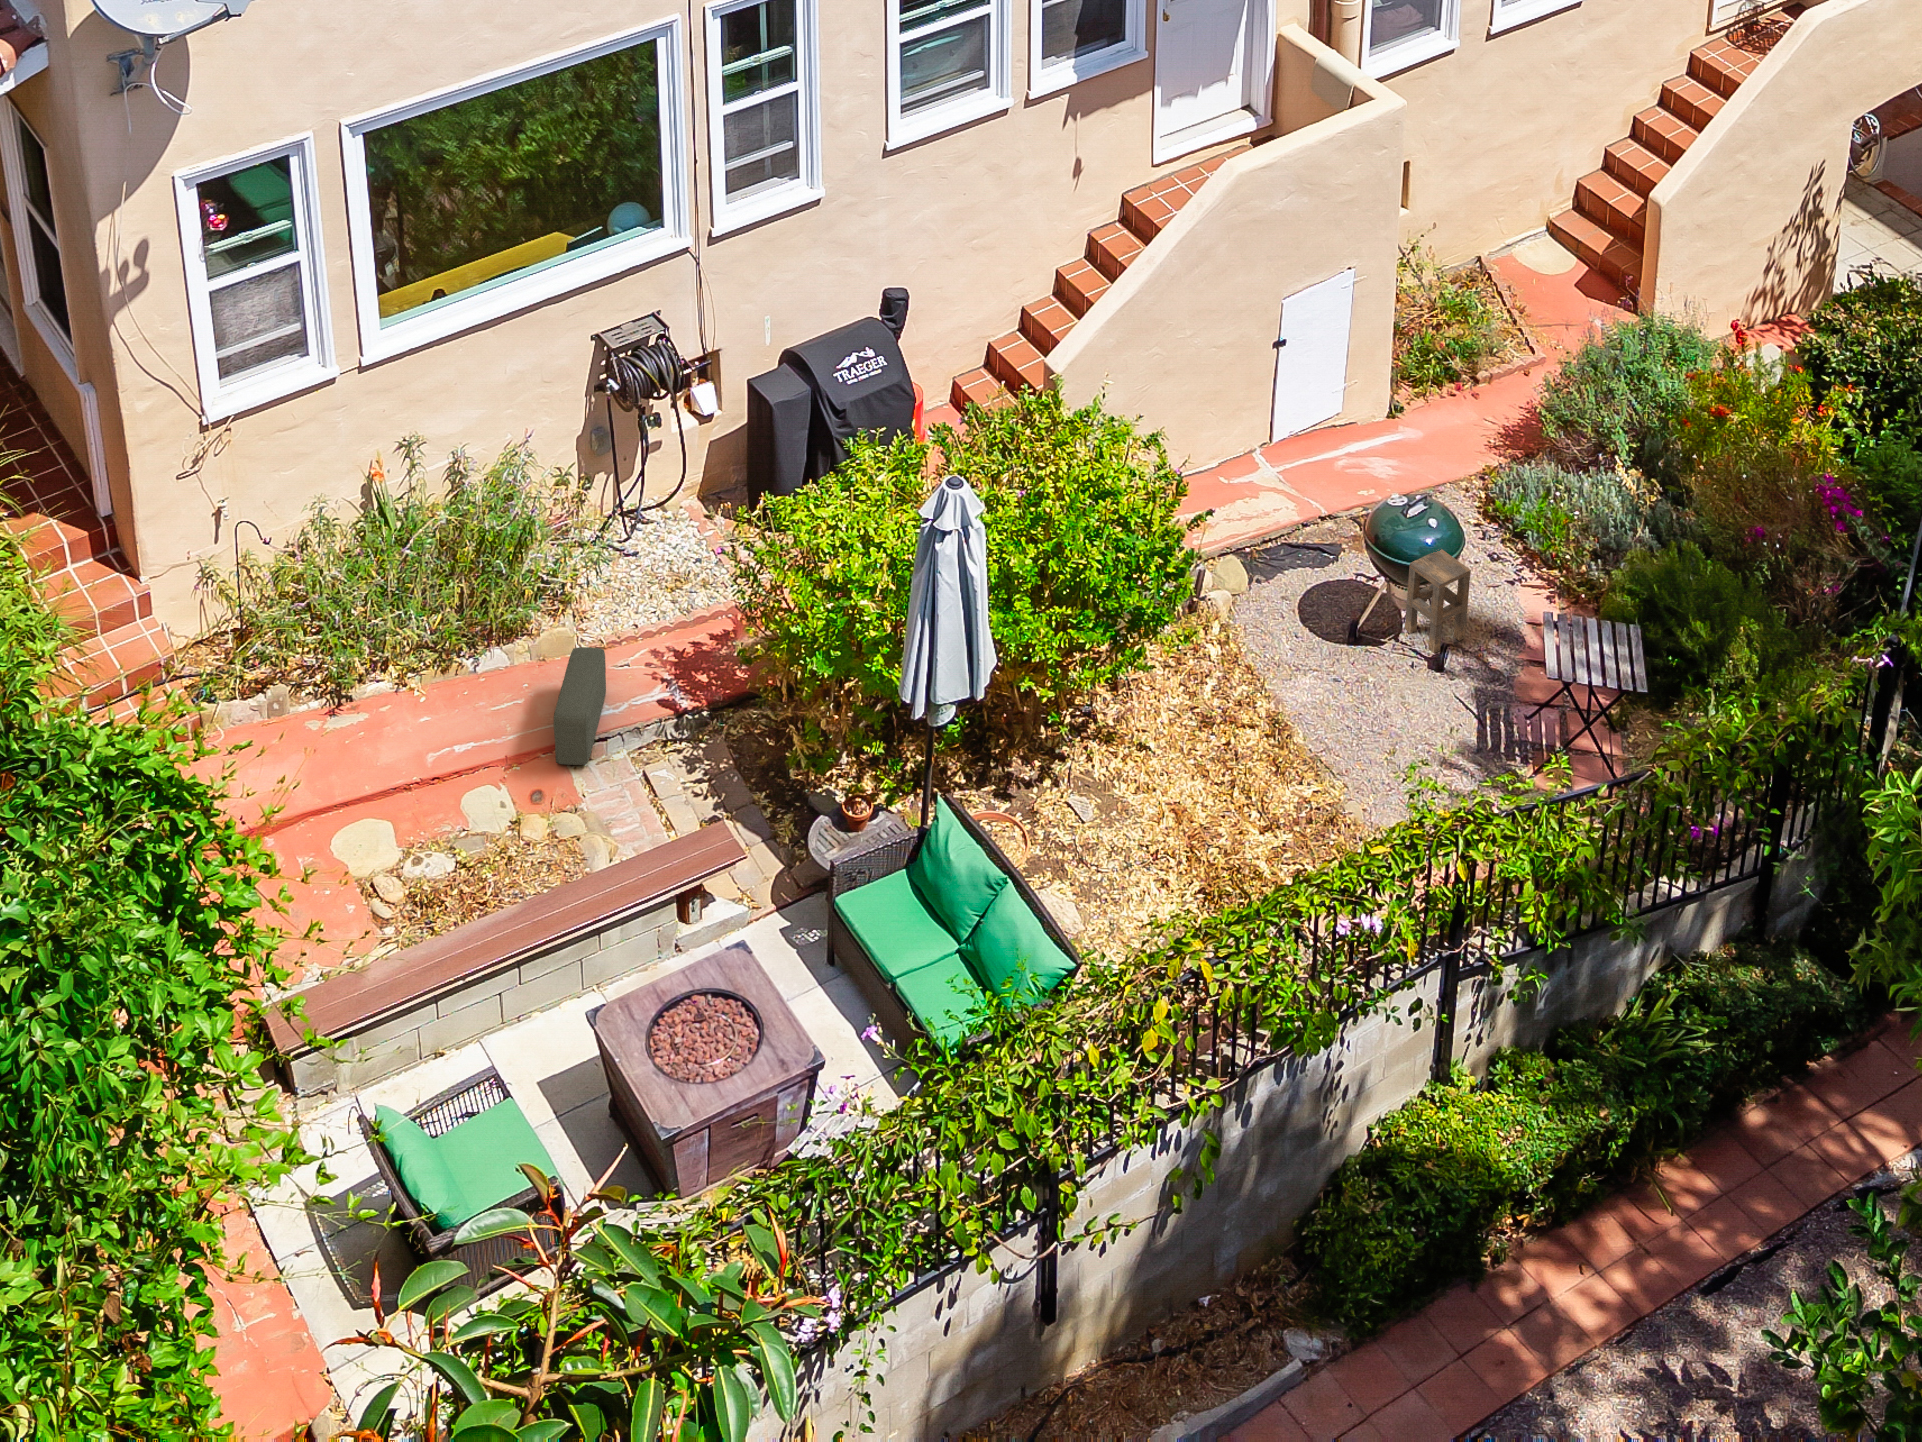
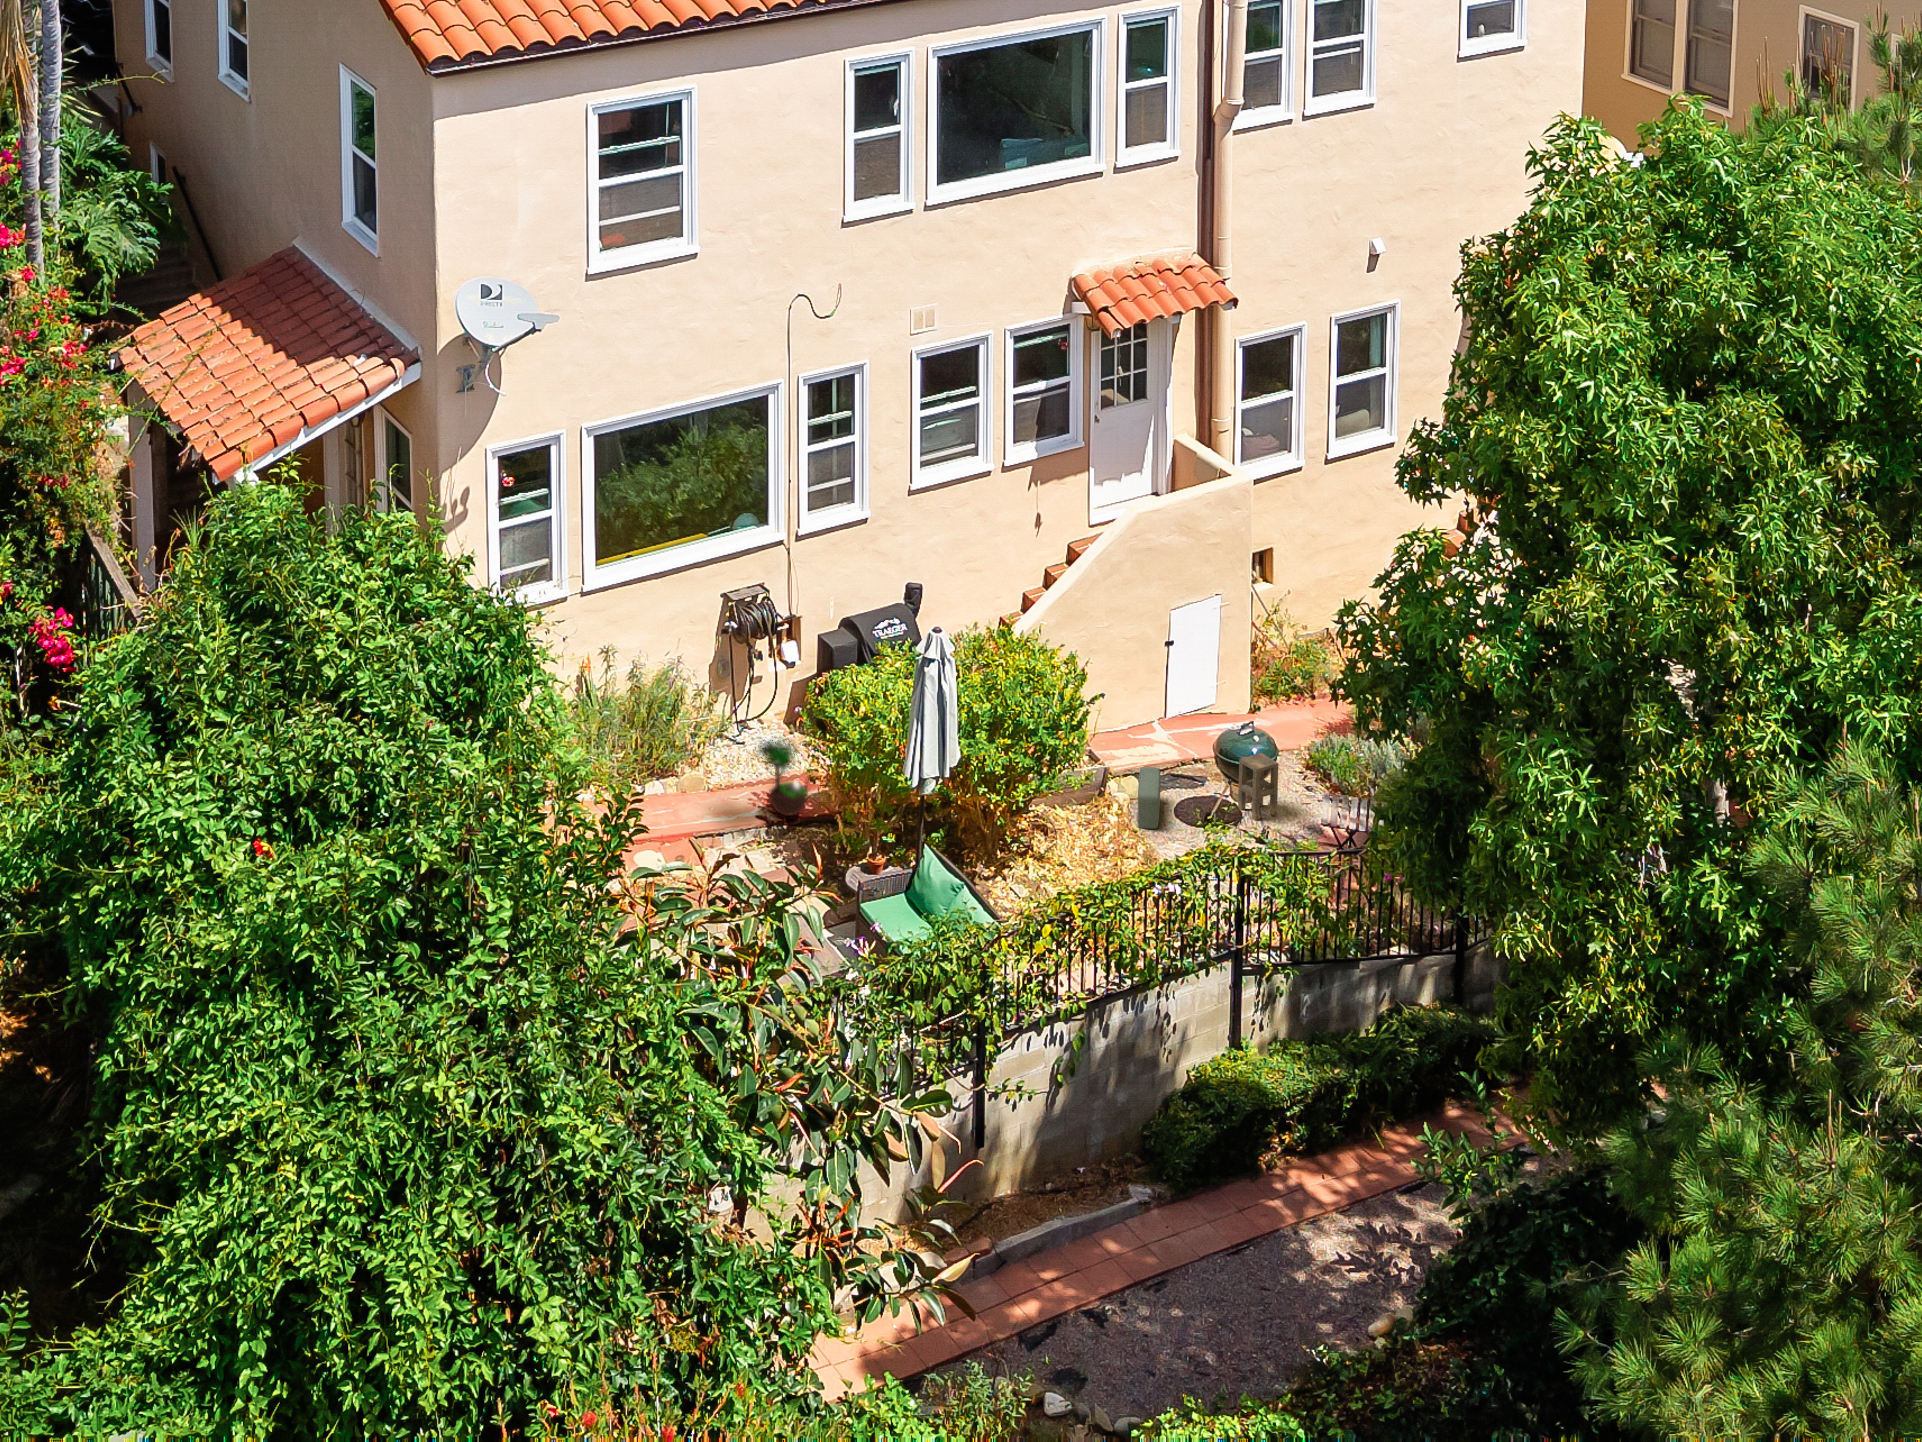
potted tree: none [653,587,744,713] -> present [756,736,808,816]
pouf: present [554,647,606,765] -> present [1138,767,1161,829]

